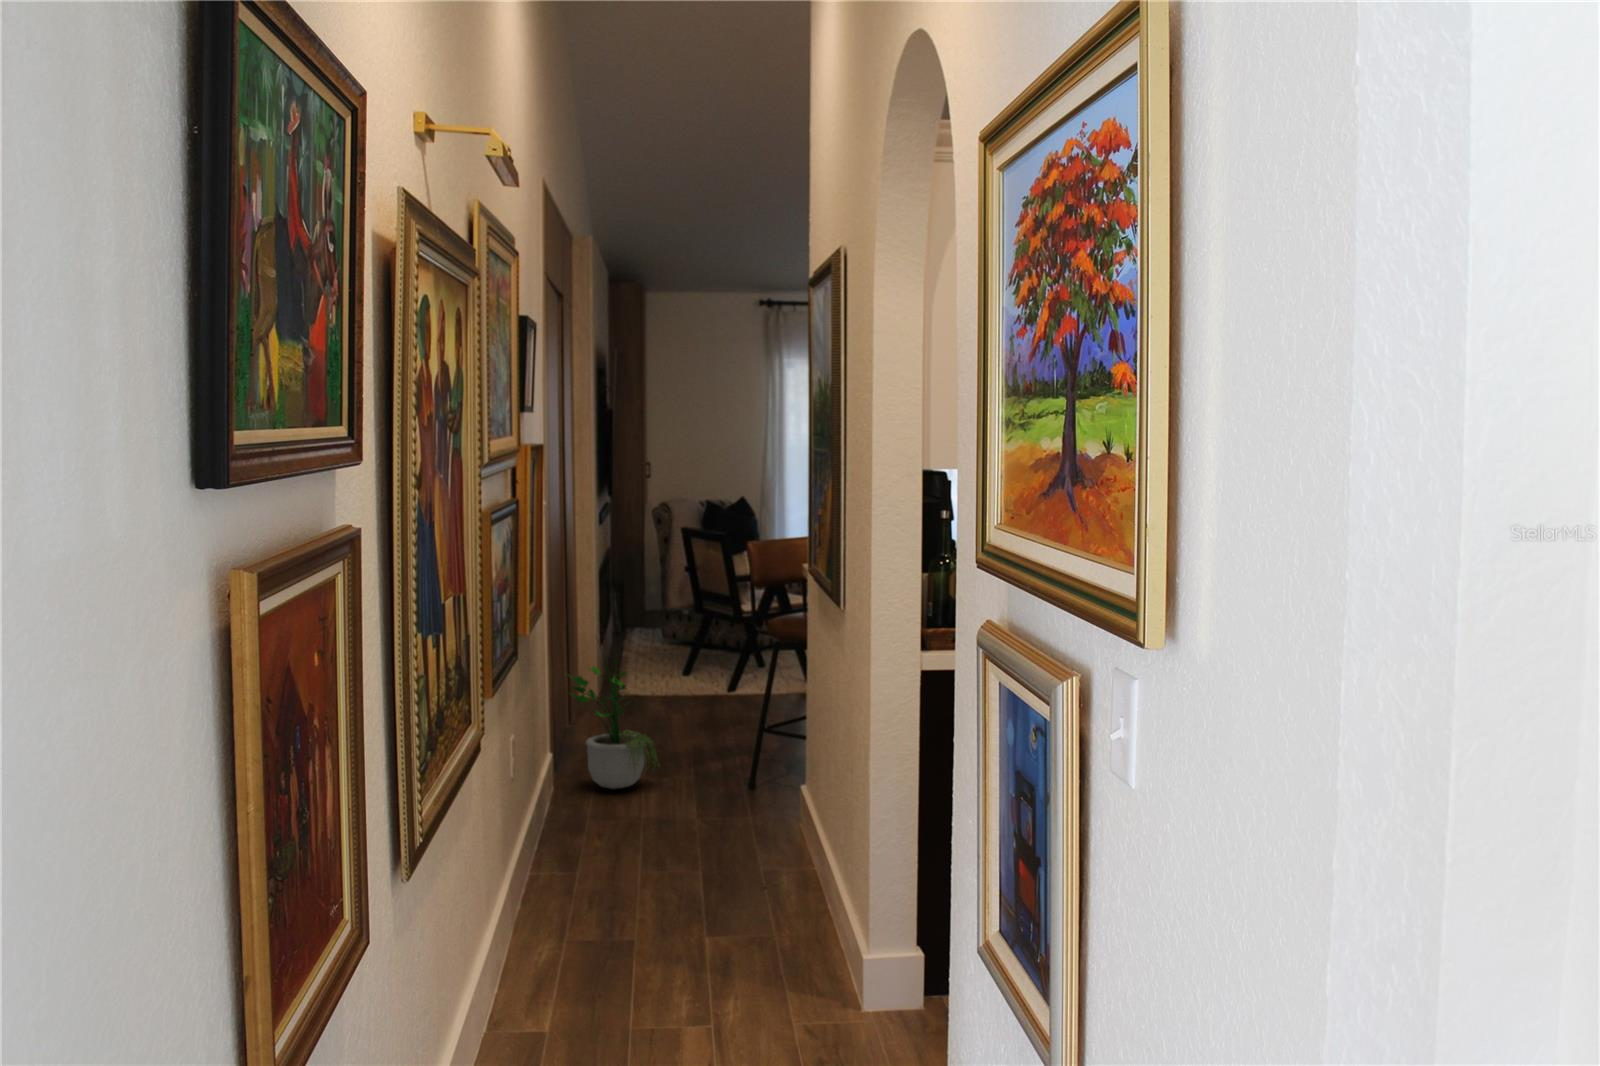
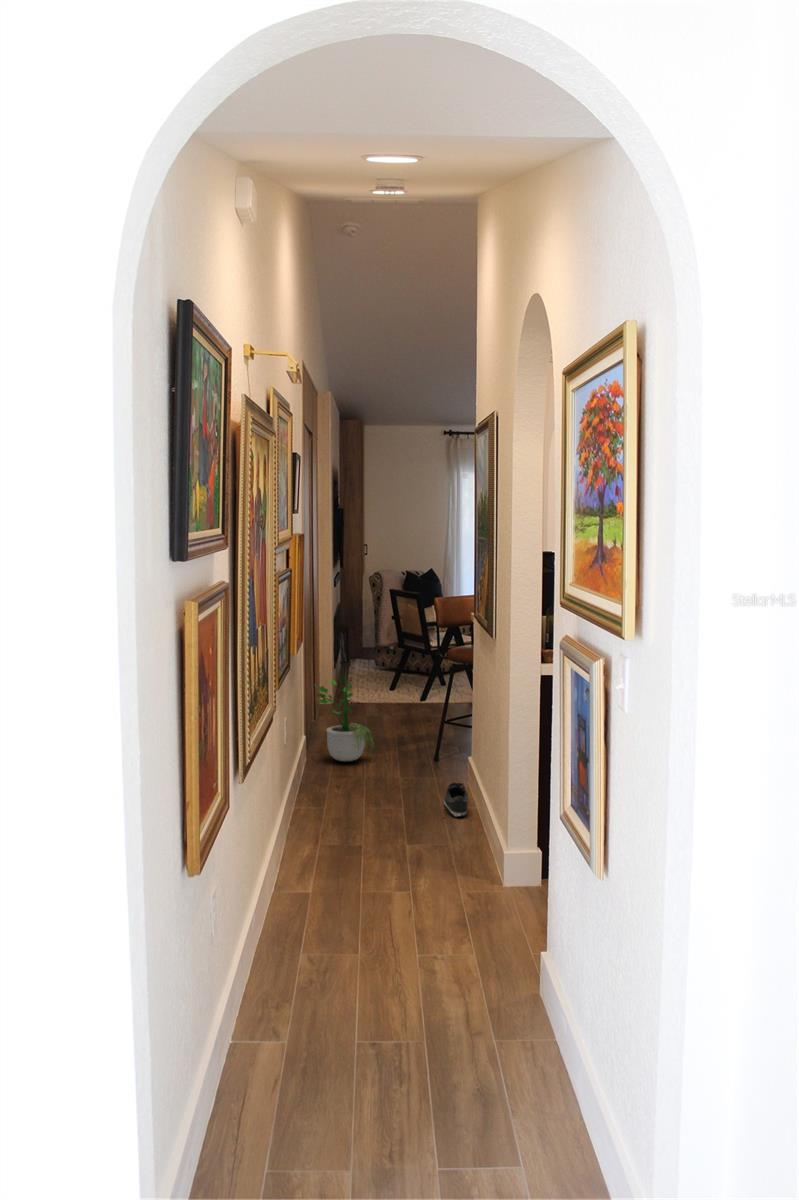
shoe: none [764,825,801,879] -> present [444,782,468,816]

